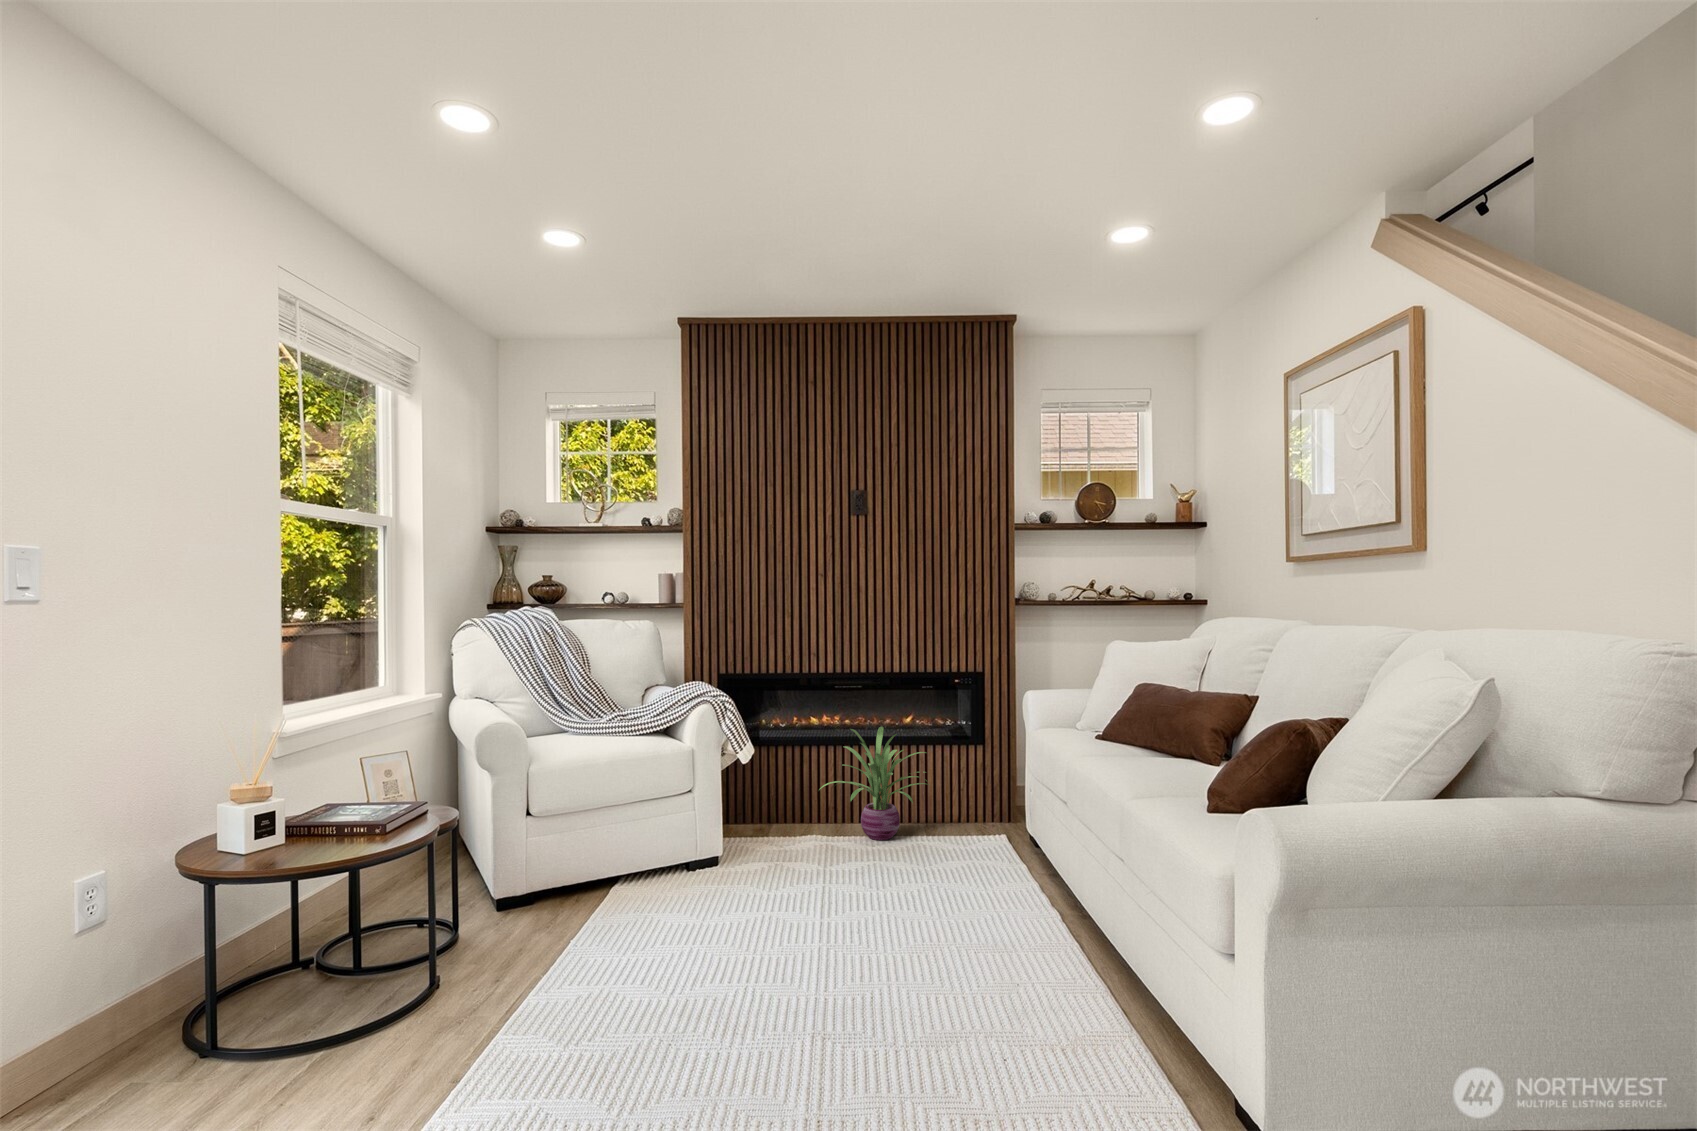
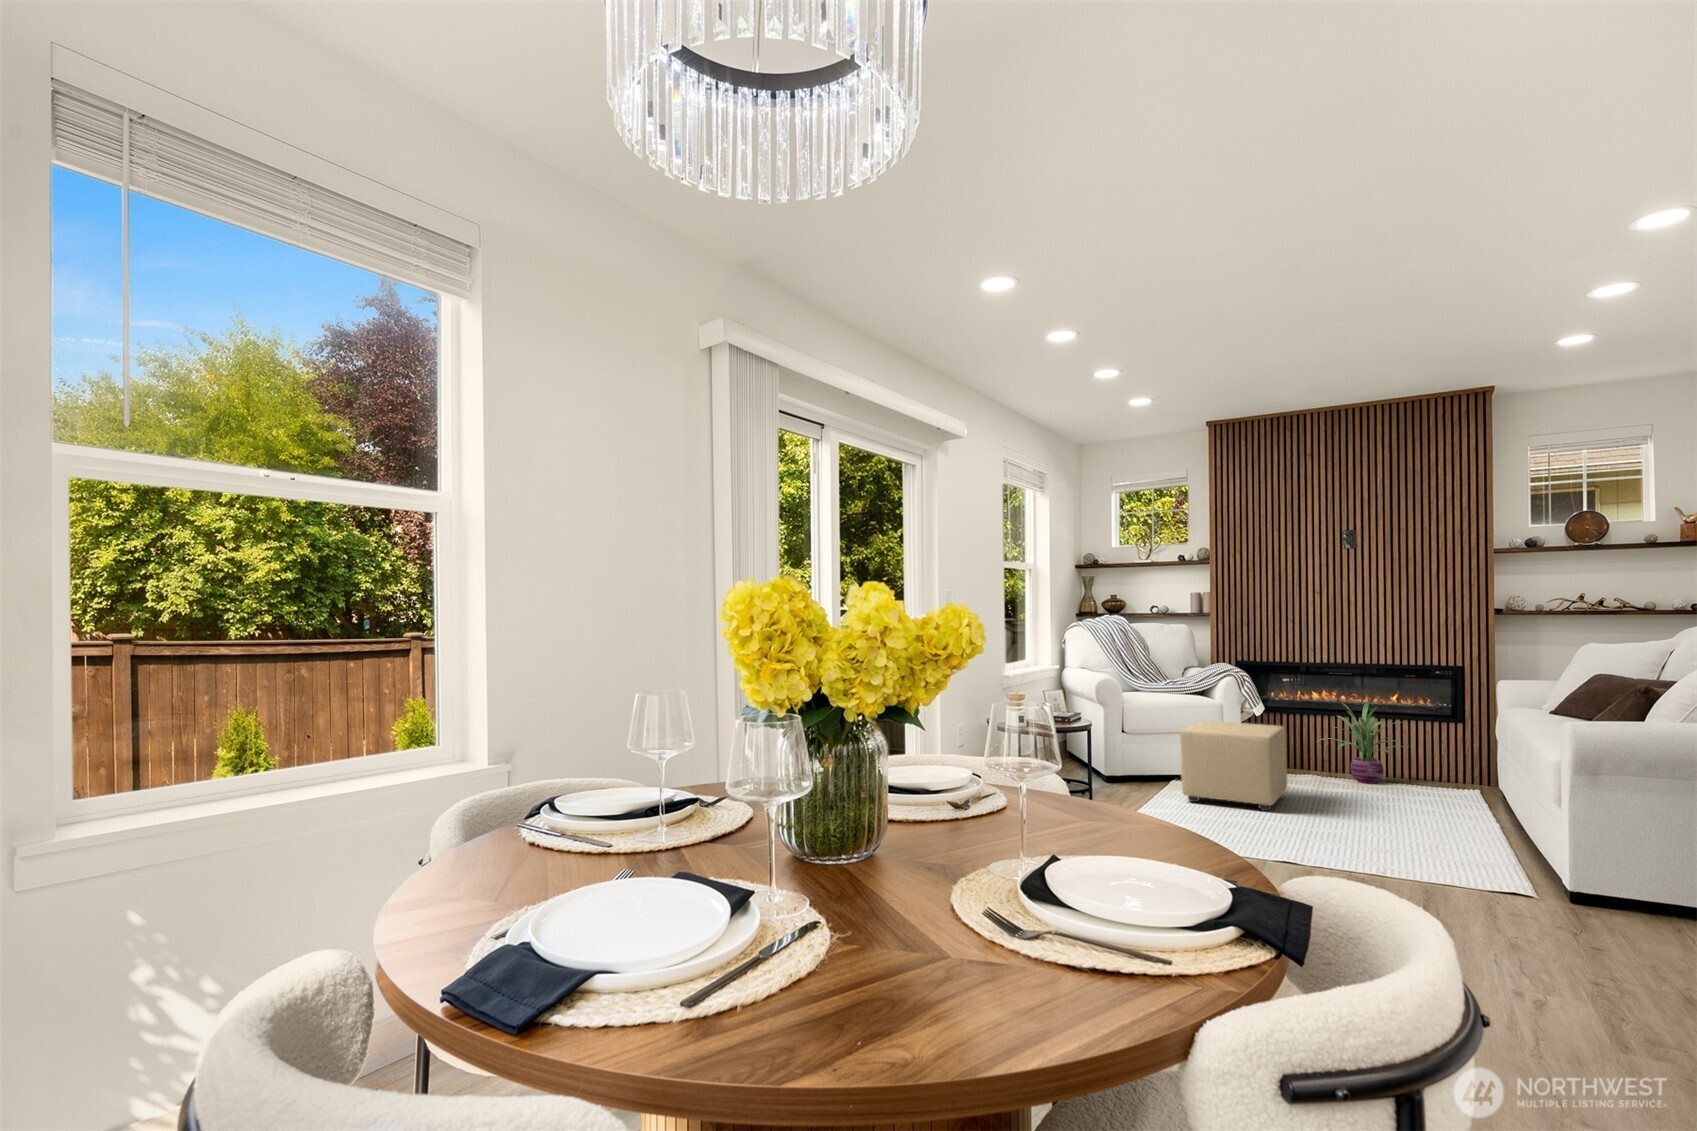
ottoman: none [631,785,791,943] -> present [1180,721,1287,811]

